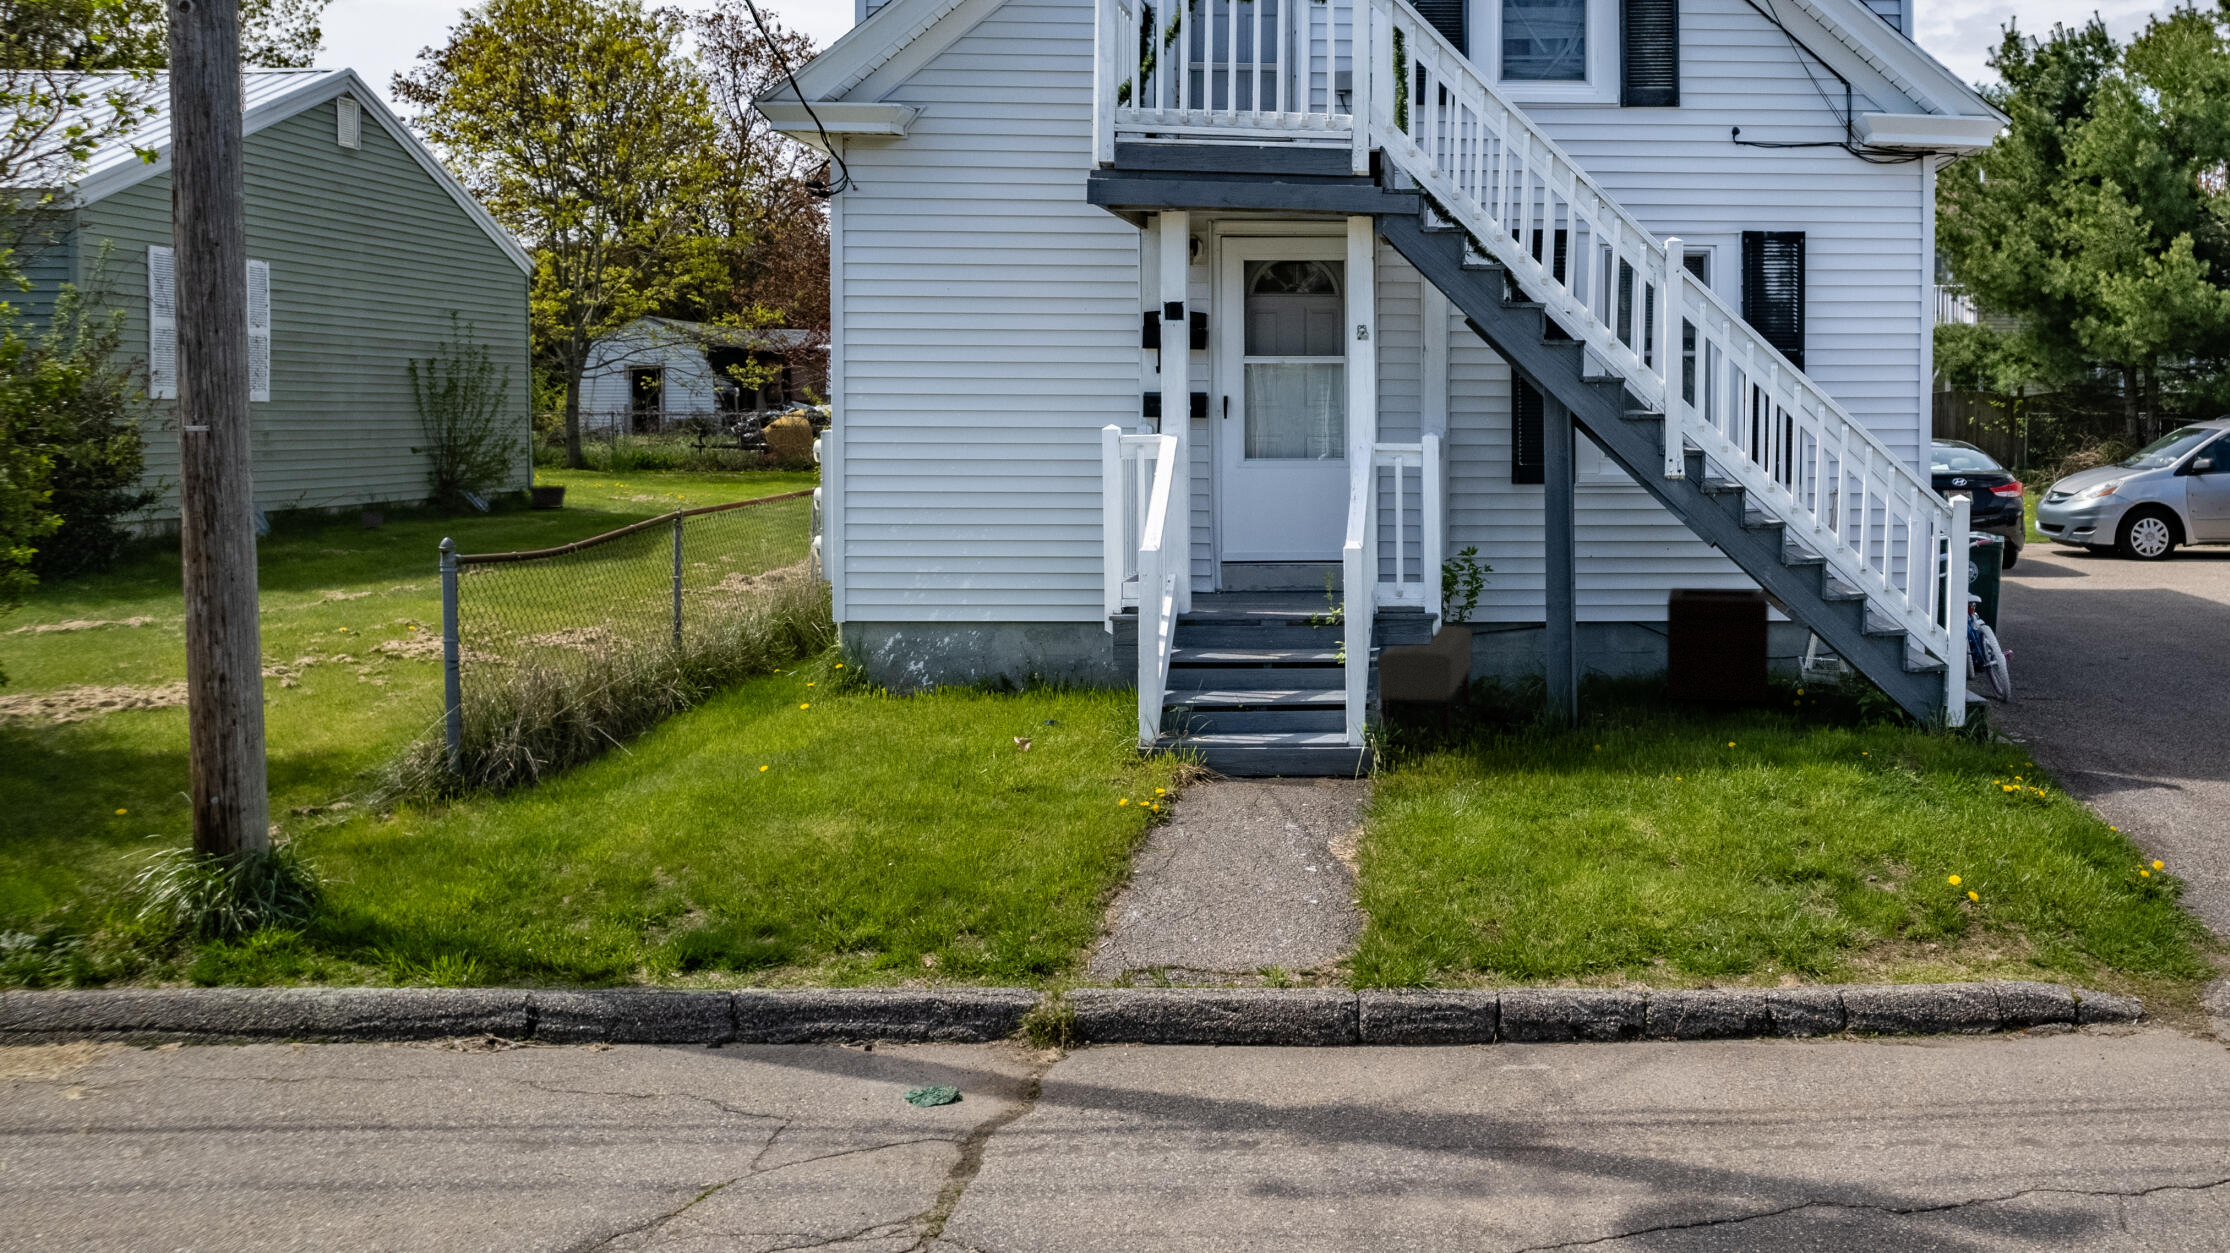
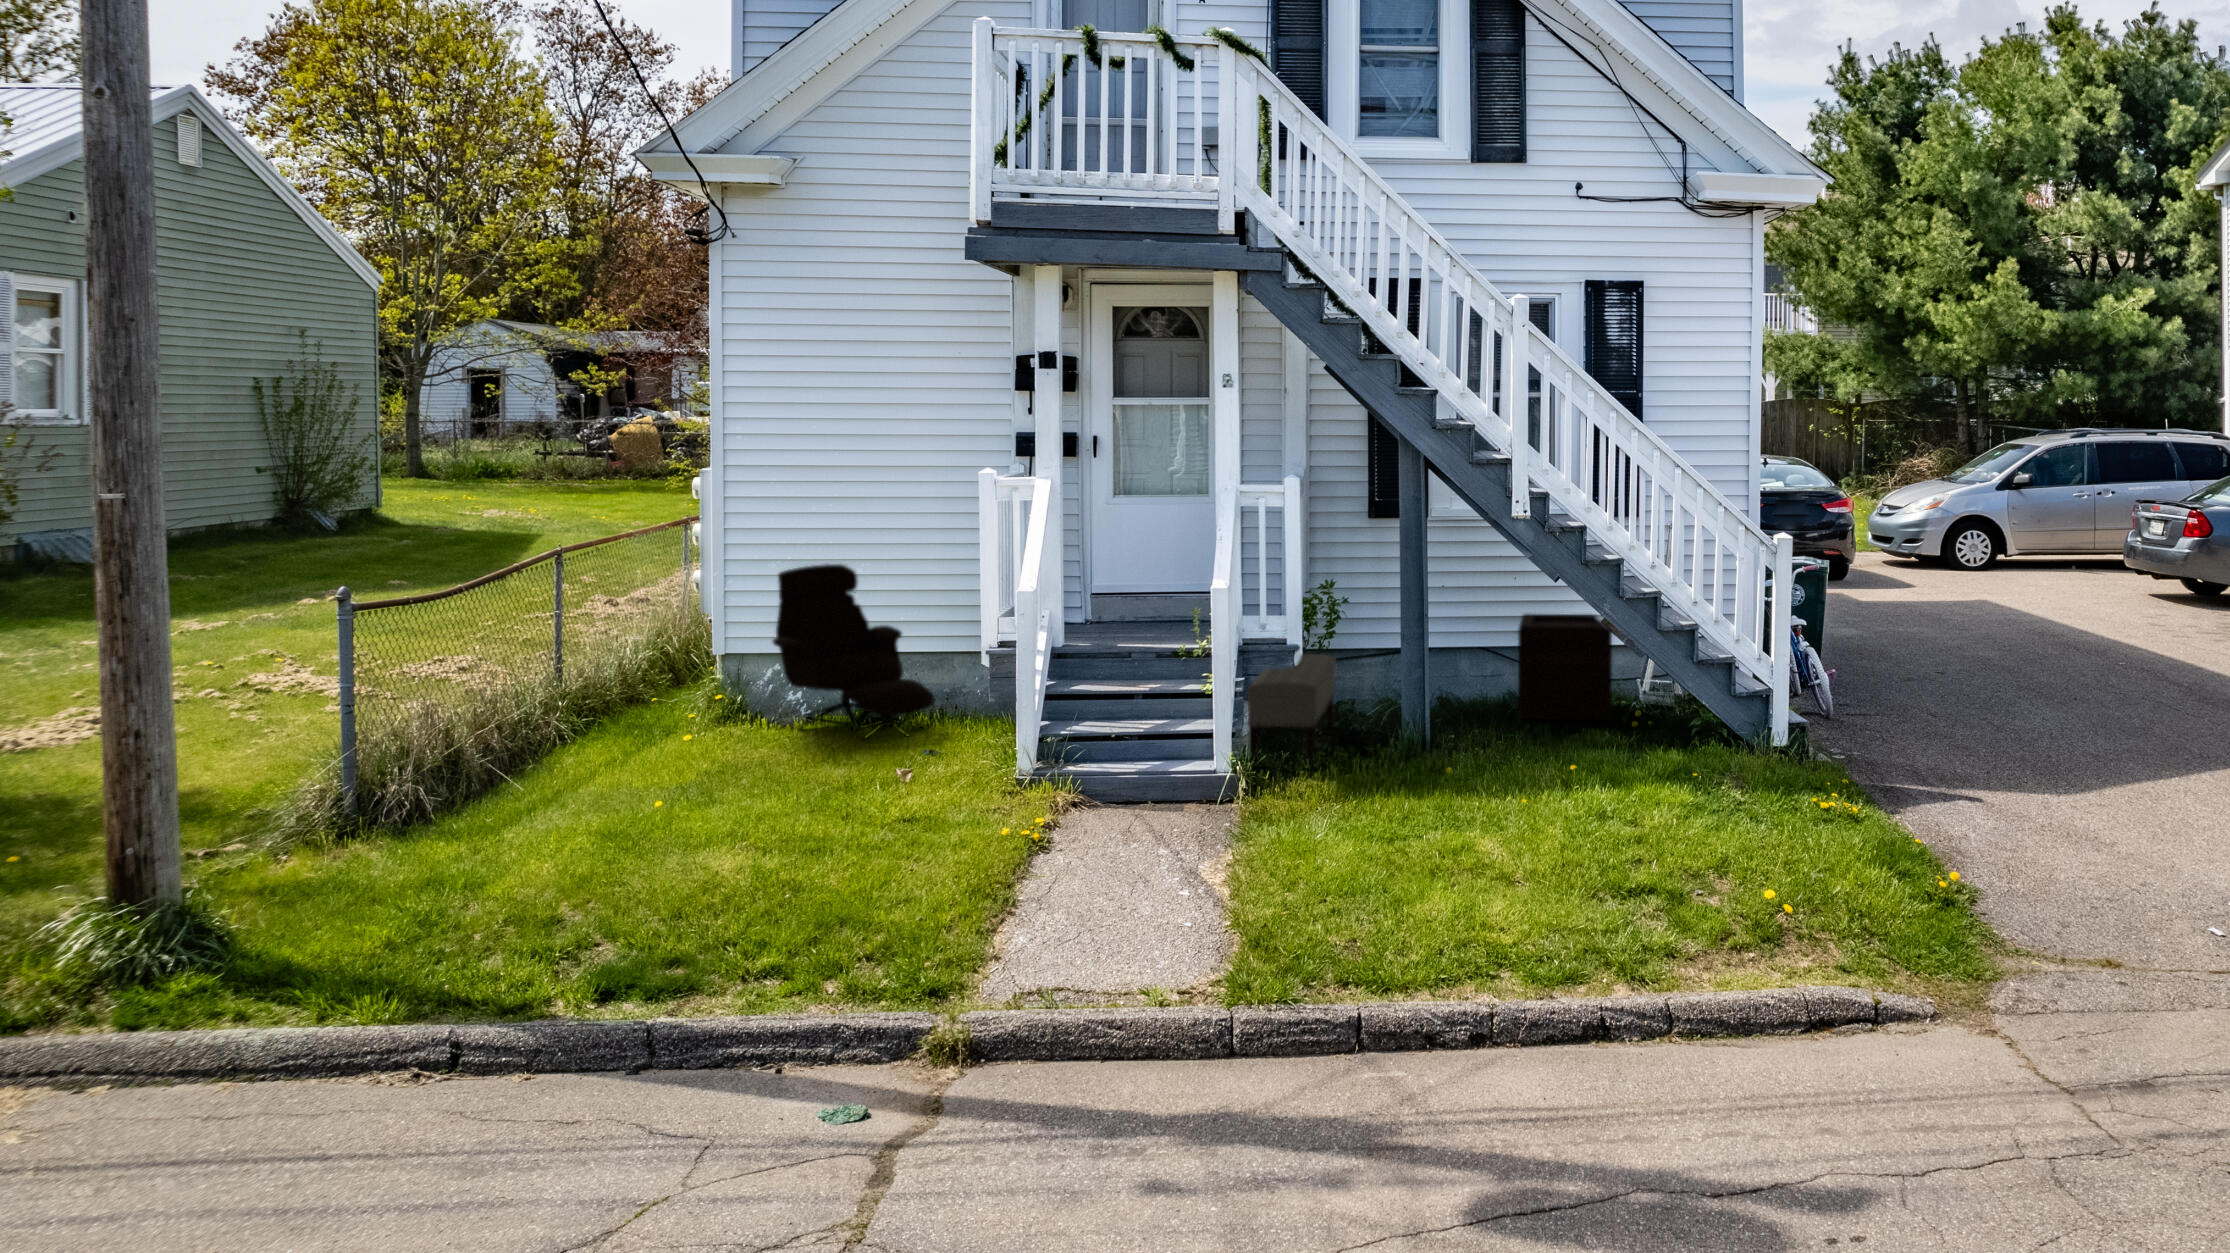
wooden bucket: present [529,481,566,508] -> none [371,493,412,523]
potted plant: present [359,491,386,527] -> none [188,498,226,547]
lounge chair: none [891,530,1054,709] -> present [773,564,934,738]

